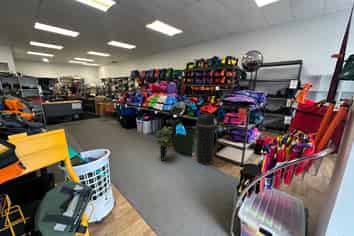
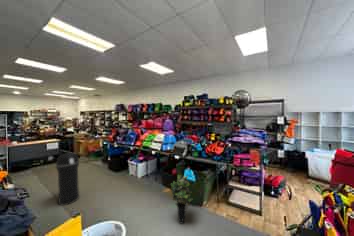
trash can: present [196,113,216,165] -> present [56,153,79,205]

